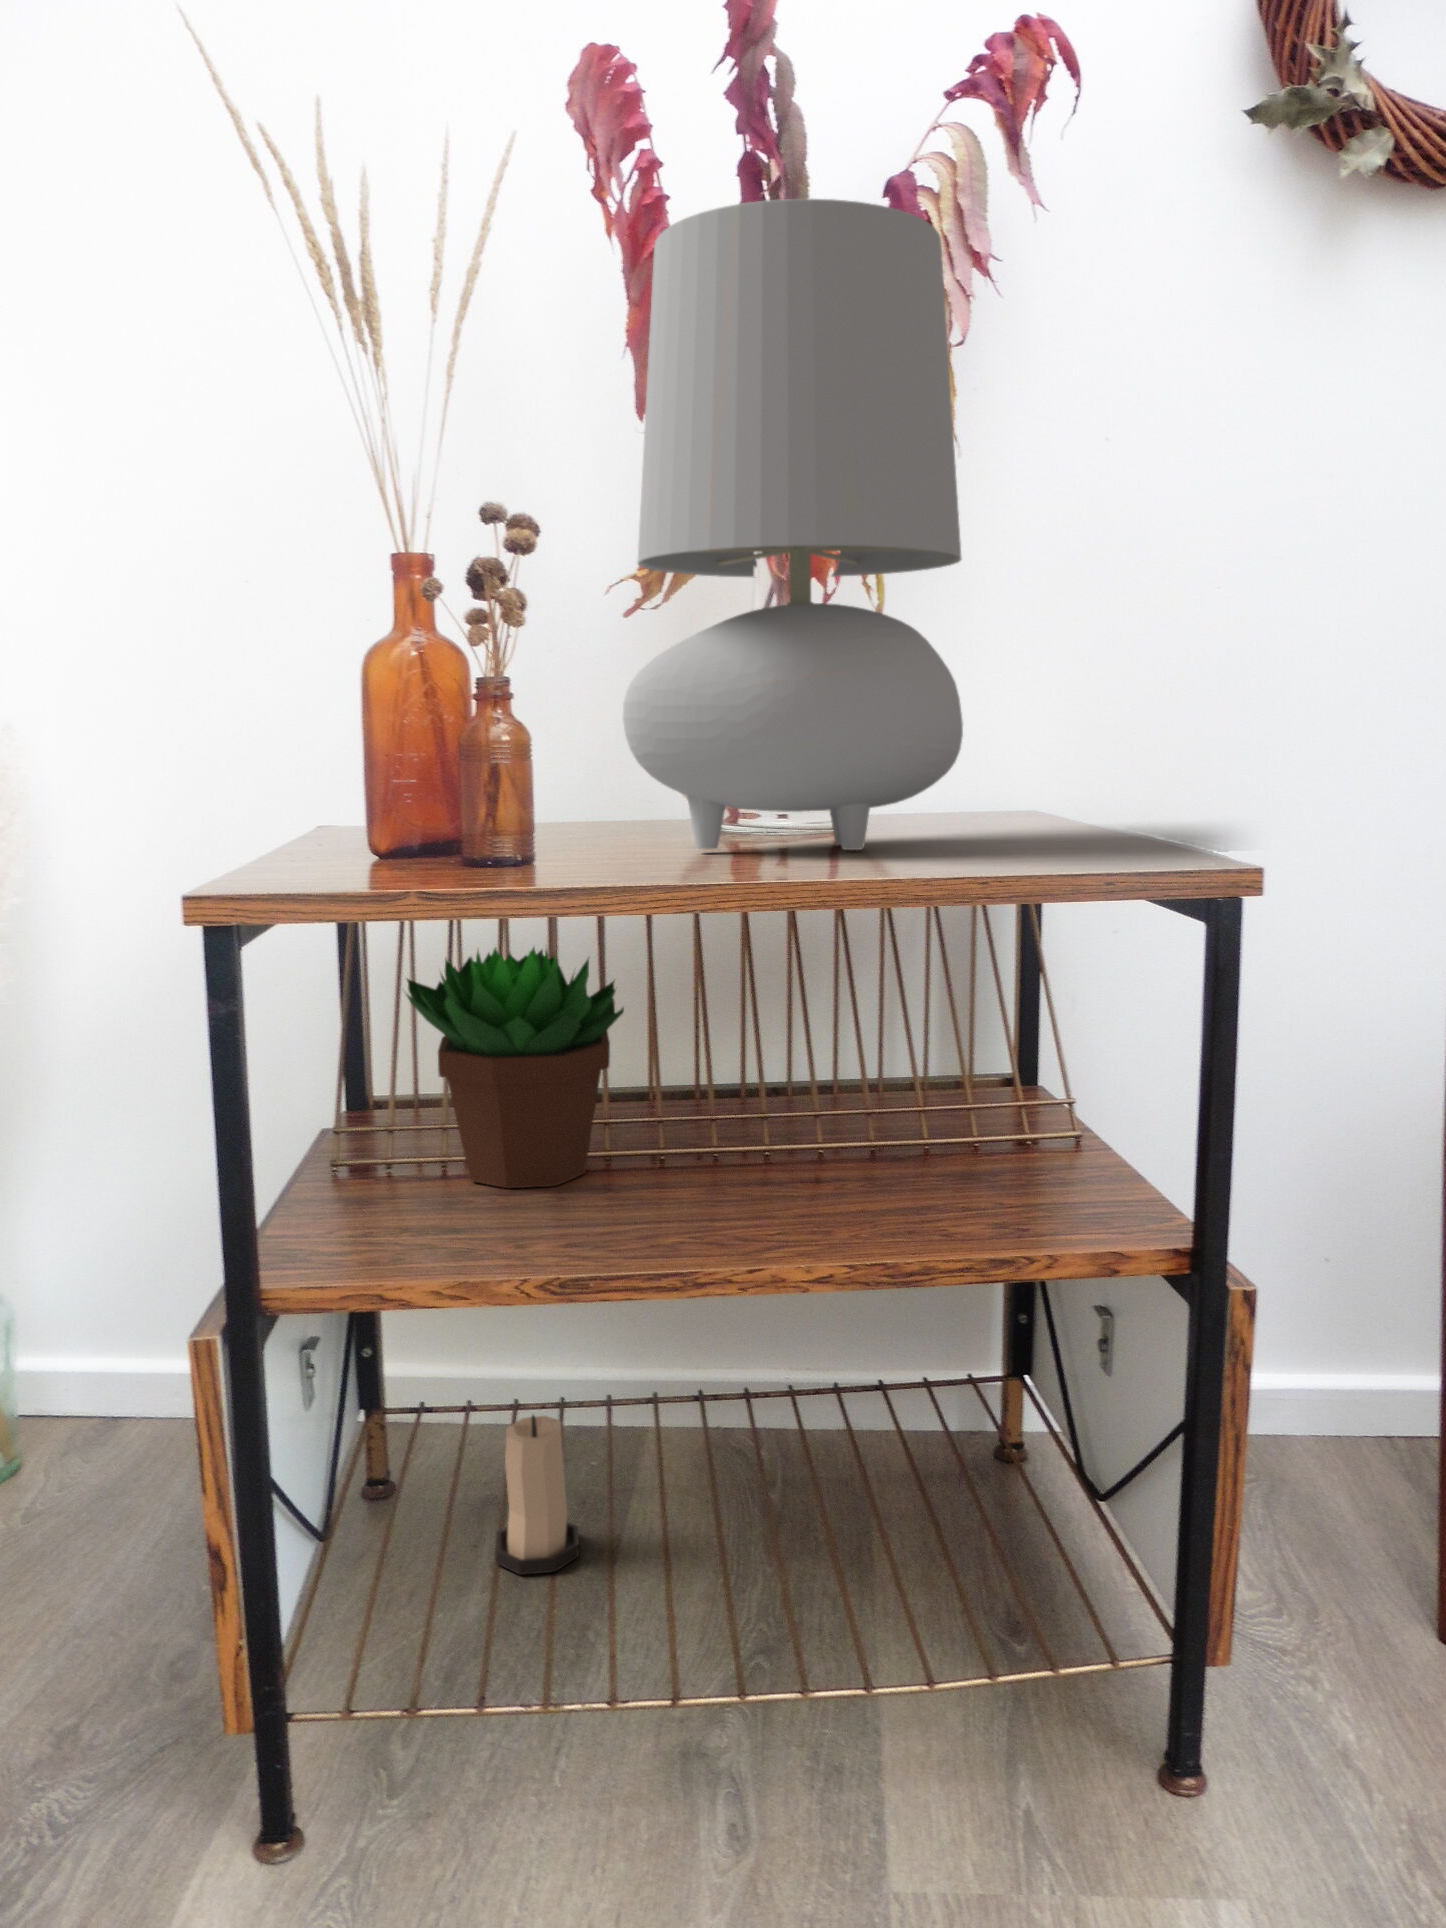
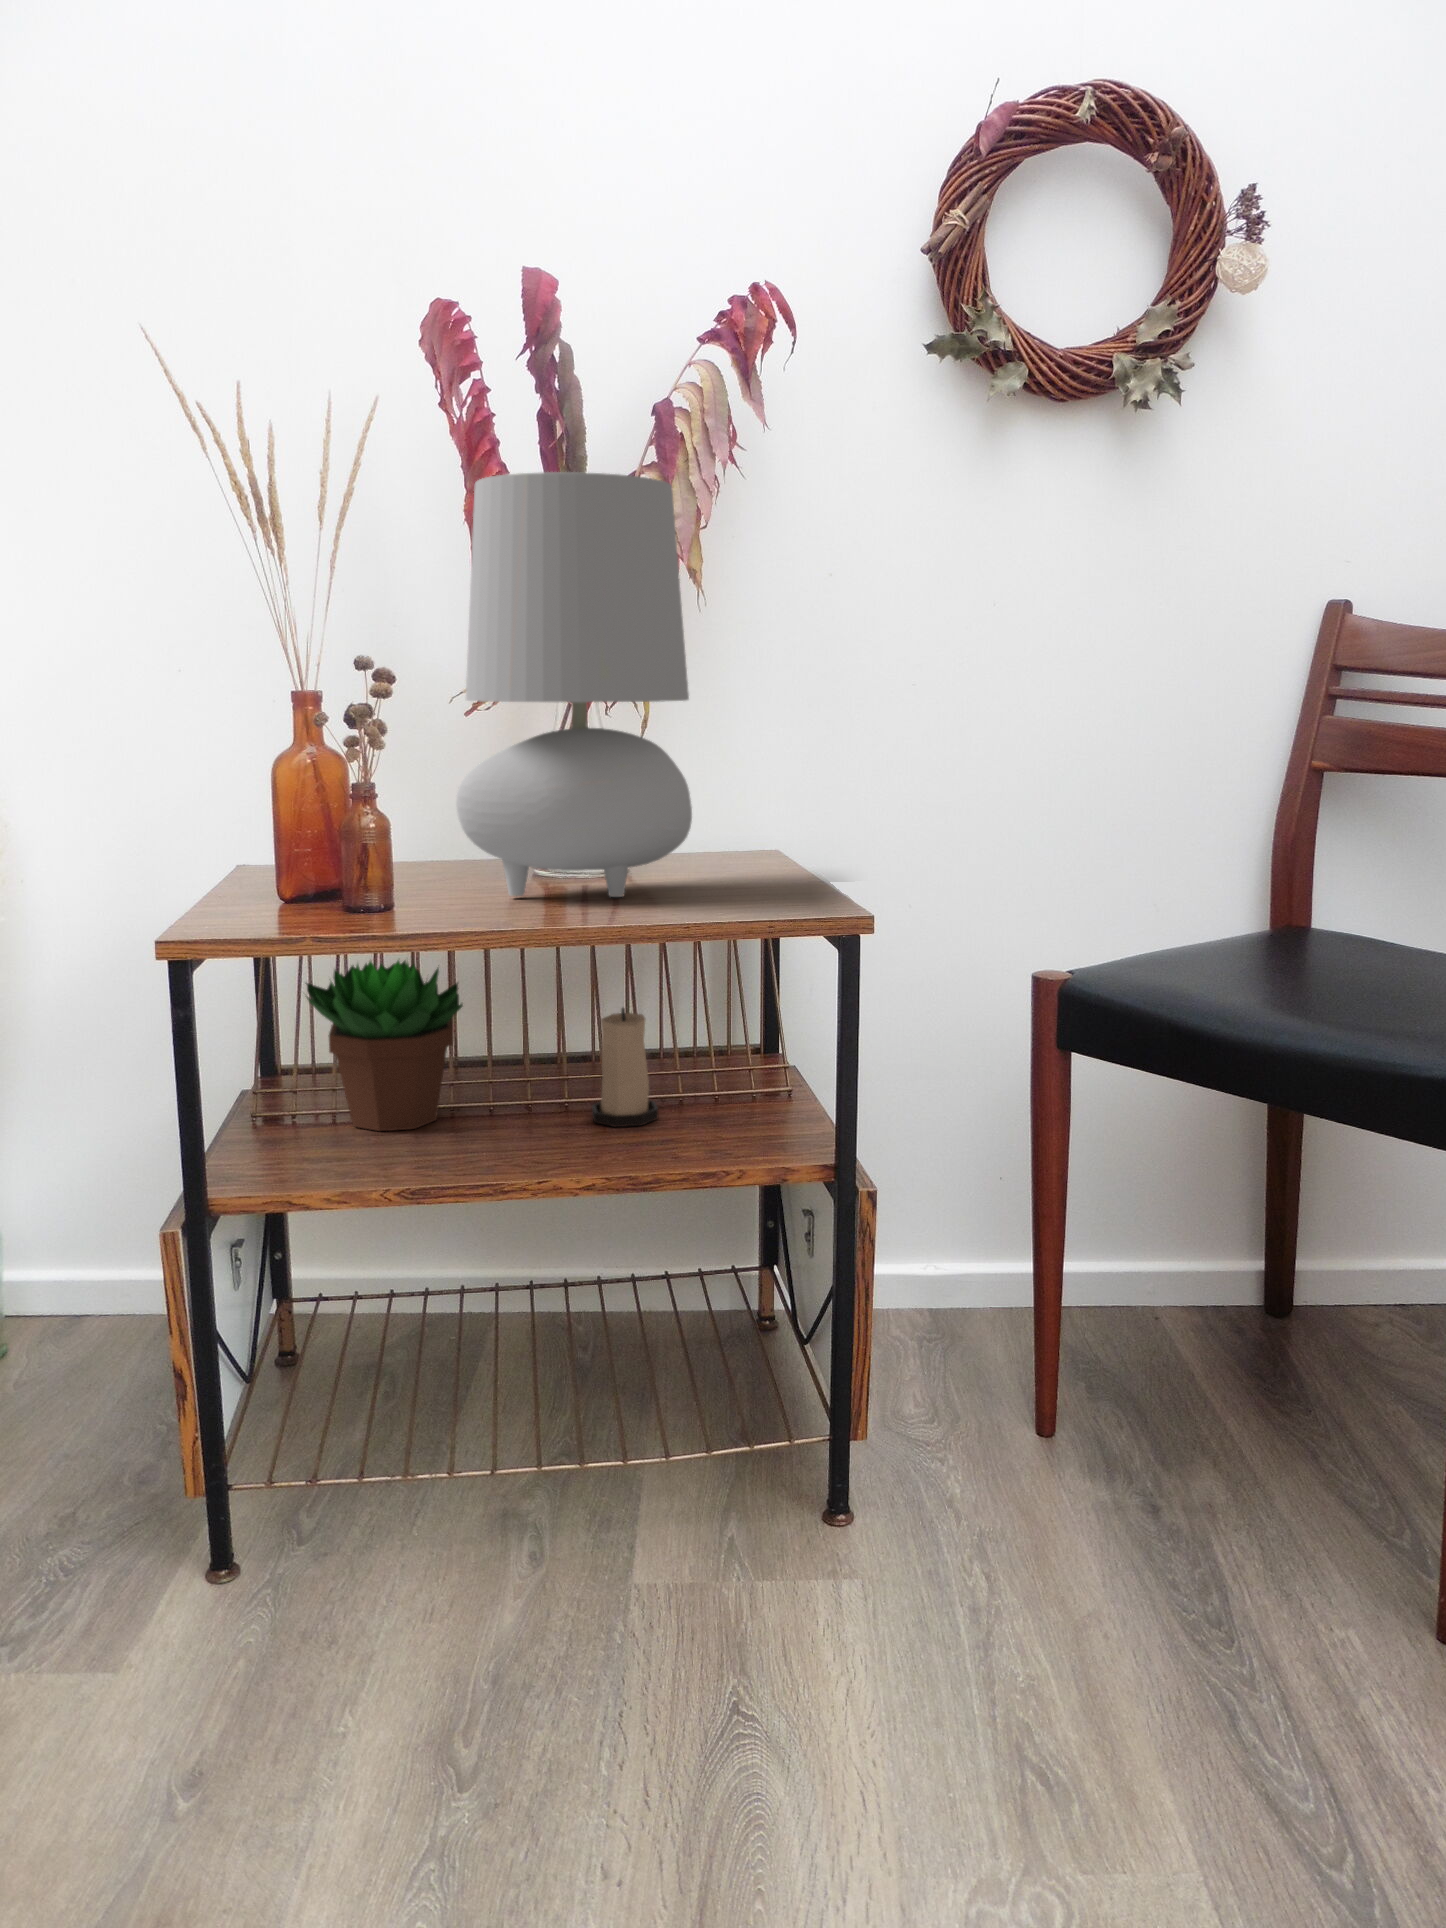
candle: present [496,1415,579,1575] -> present [592,1008,658,1127]

